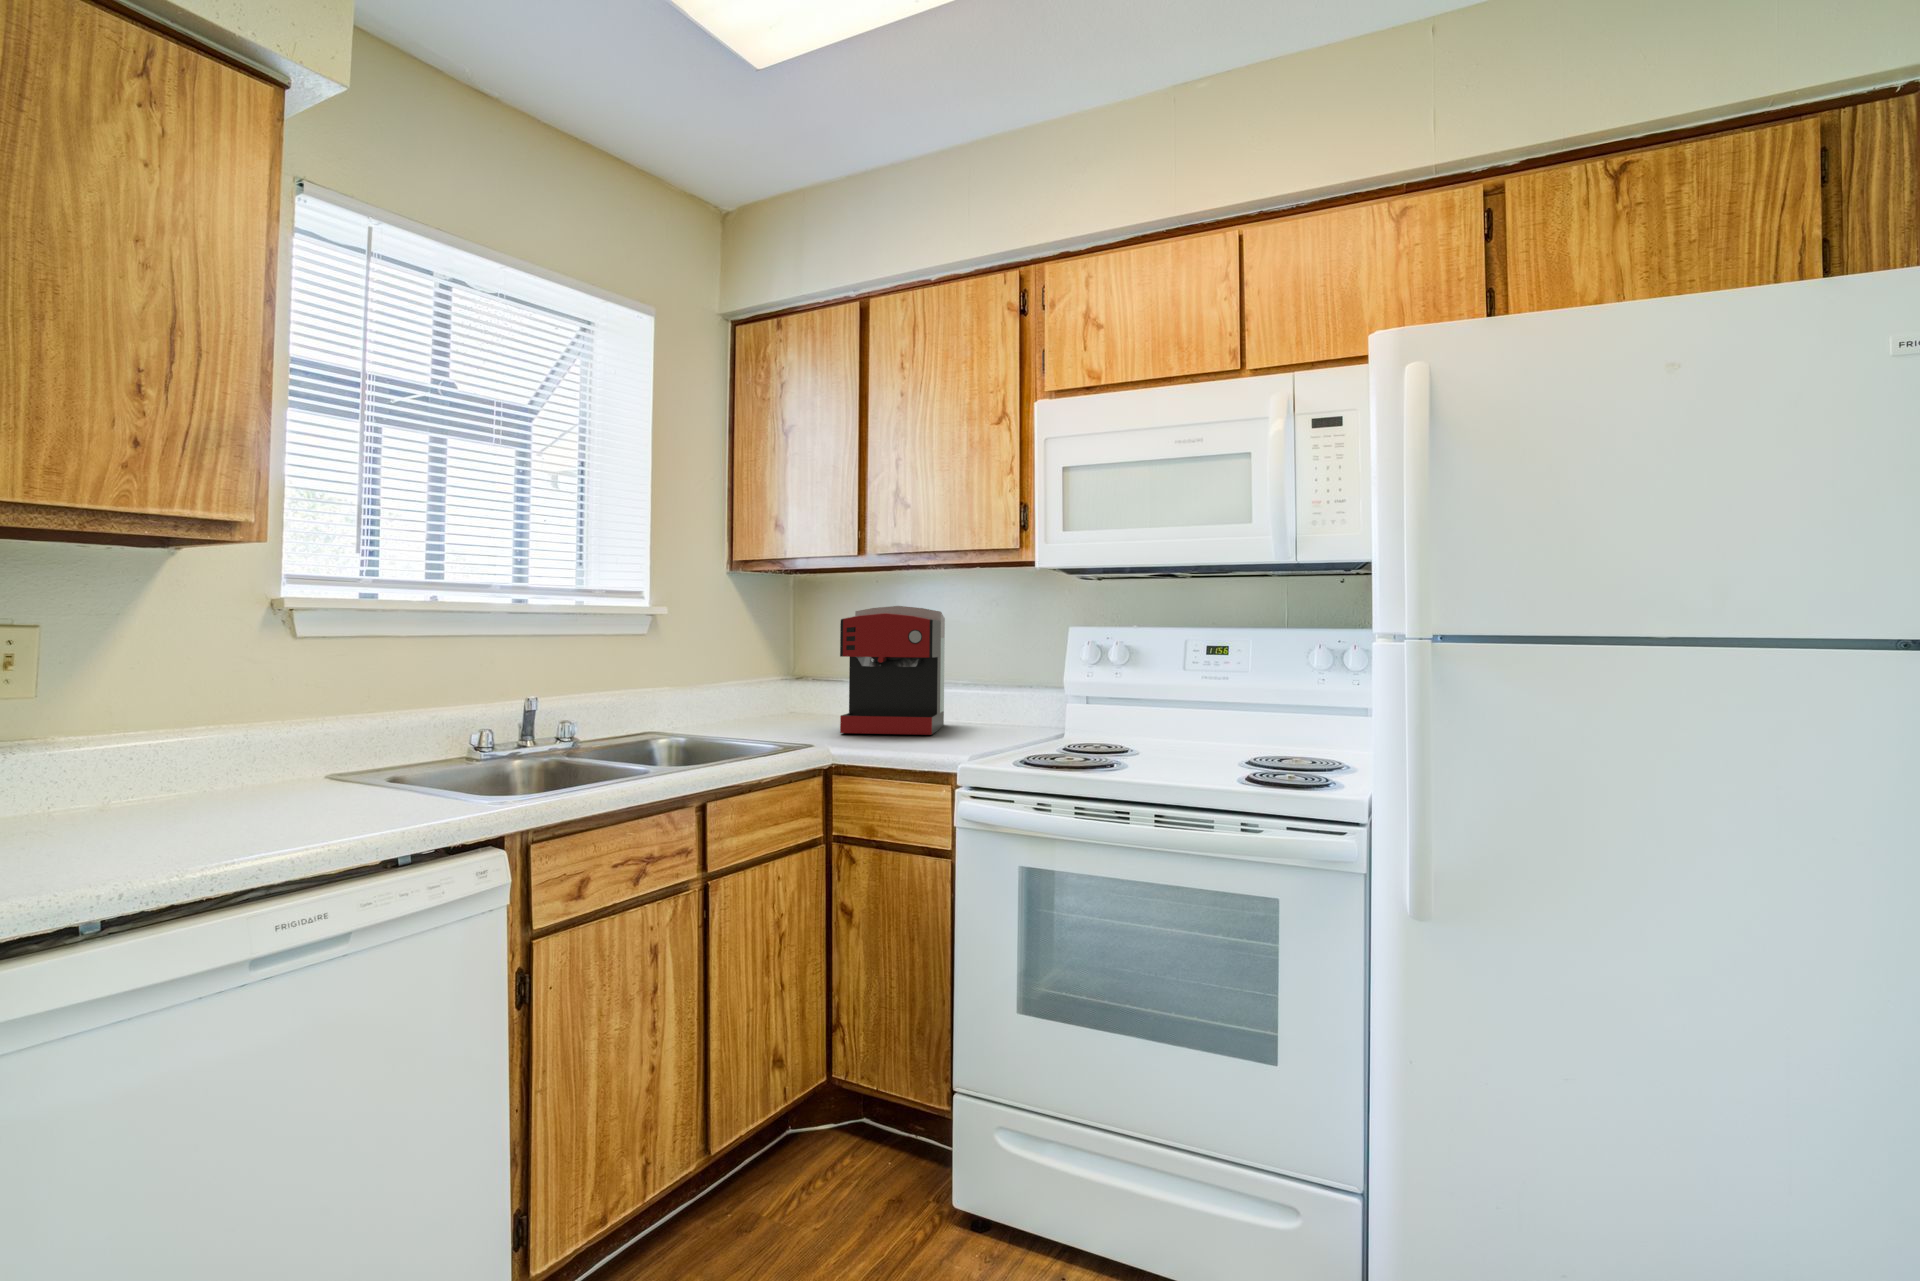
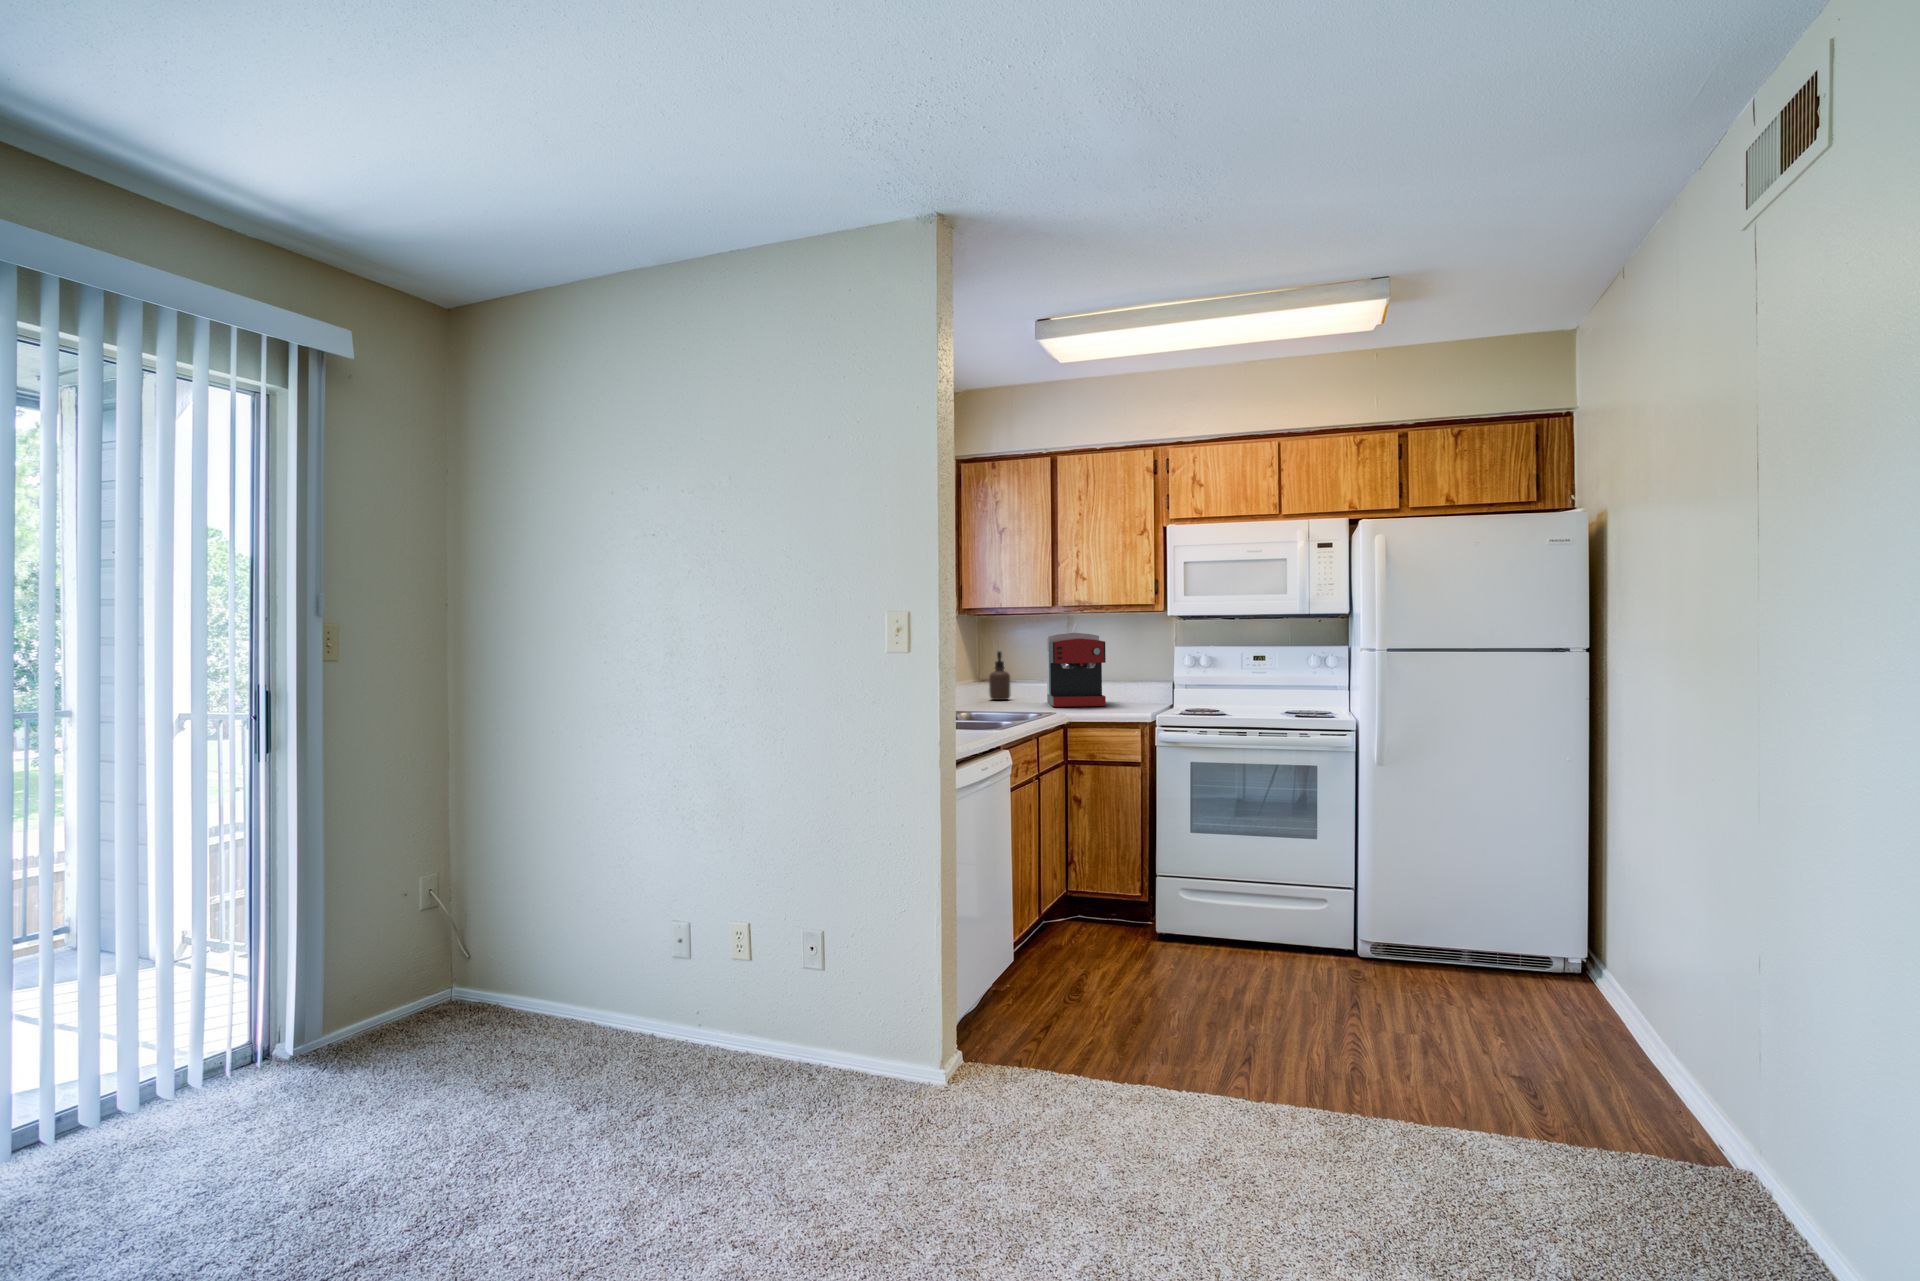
soap dispenser: none [784,638,819,717] -> present [989,651,1011,700]

